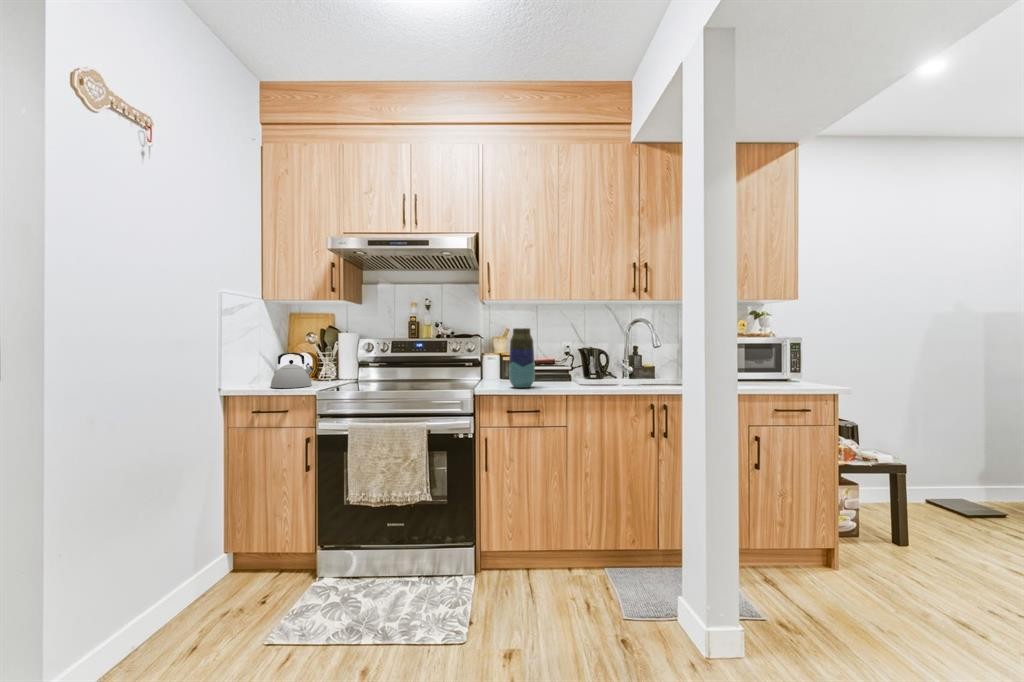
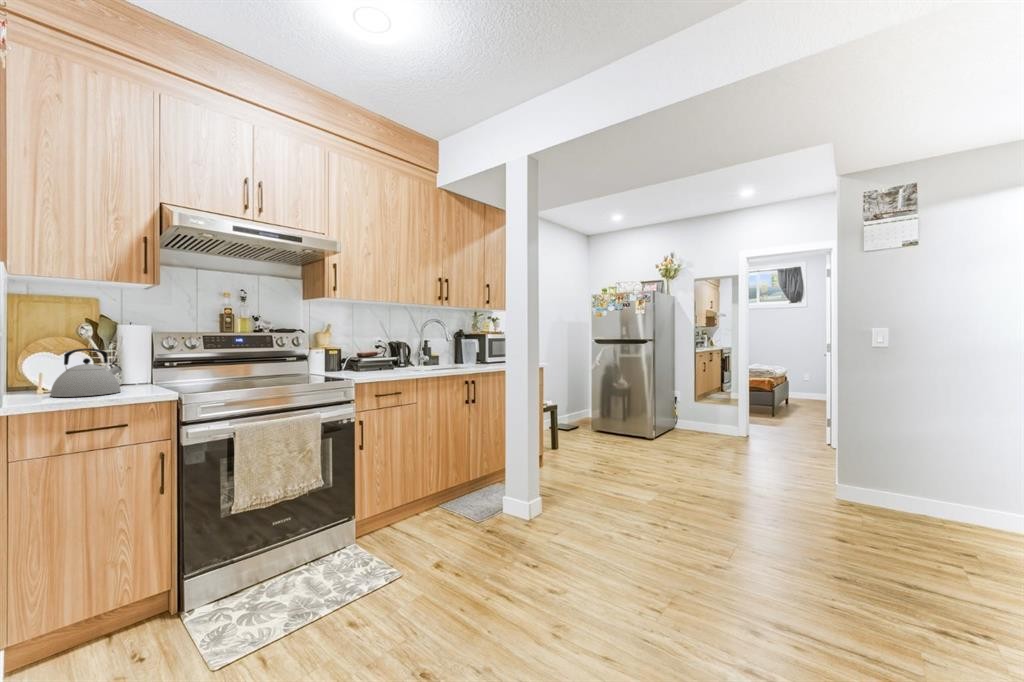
vase: present [509,328,535,388] -> none [367,324,390,375]

